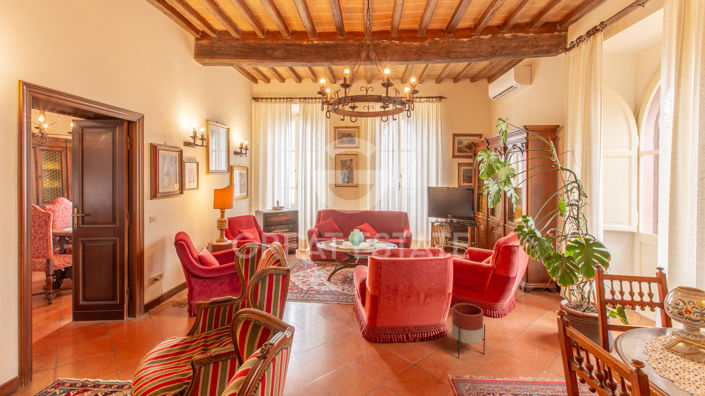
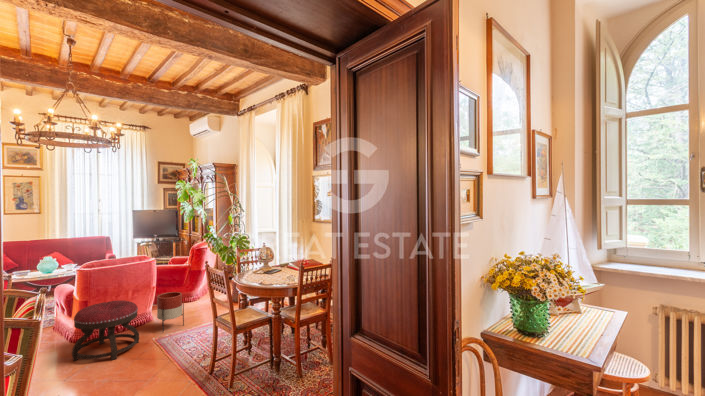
ottoman: none [365,302,431,384] -> present [72,300,139,361]

